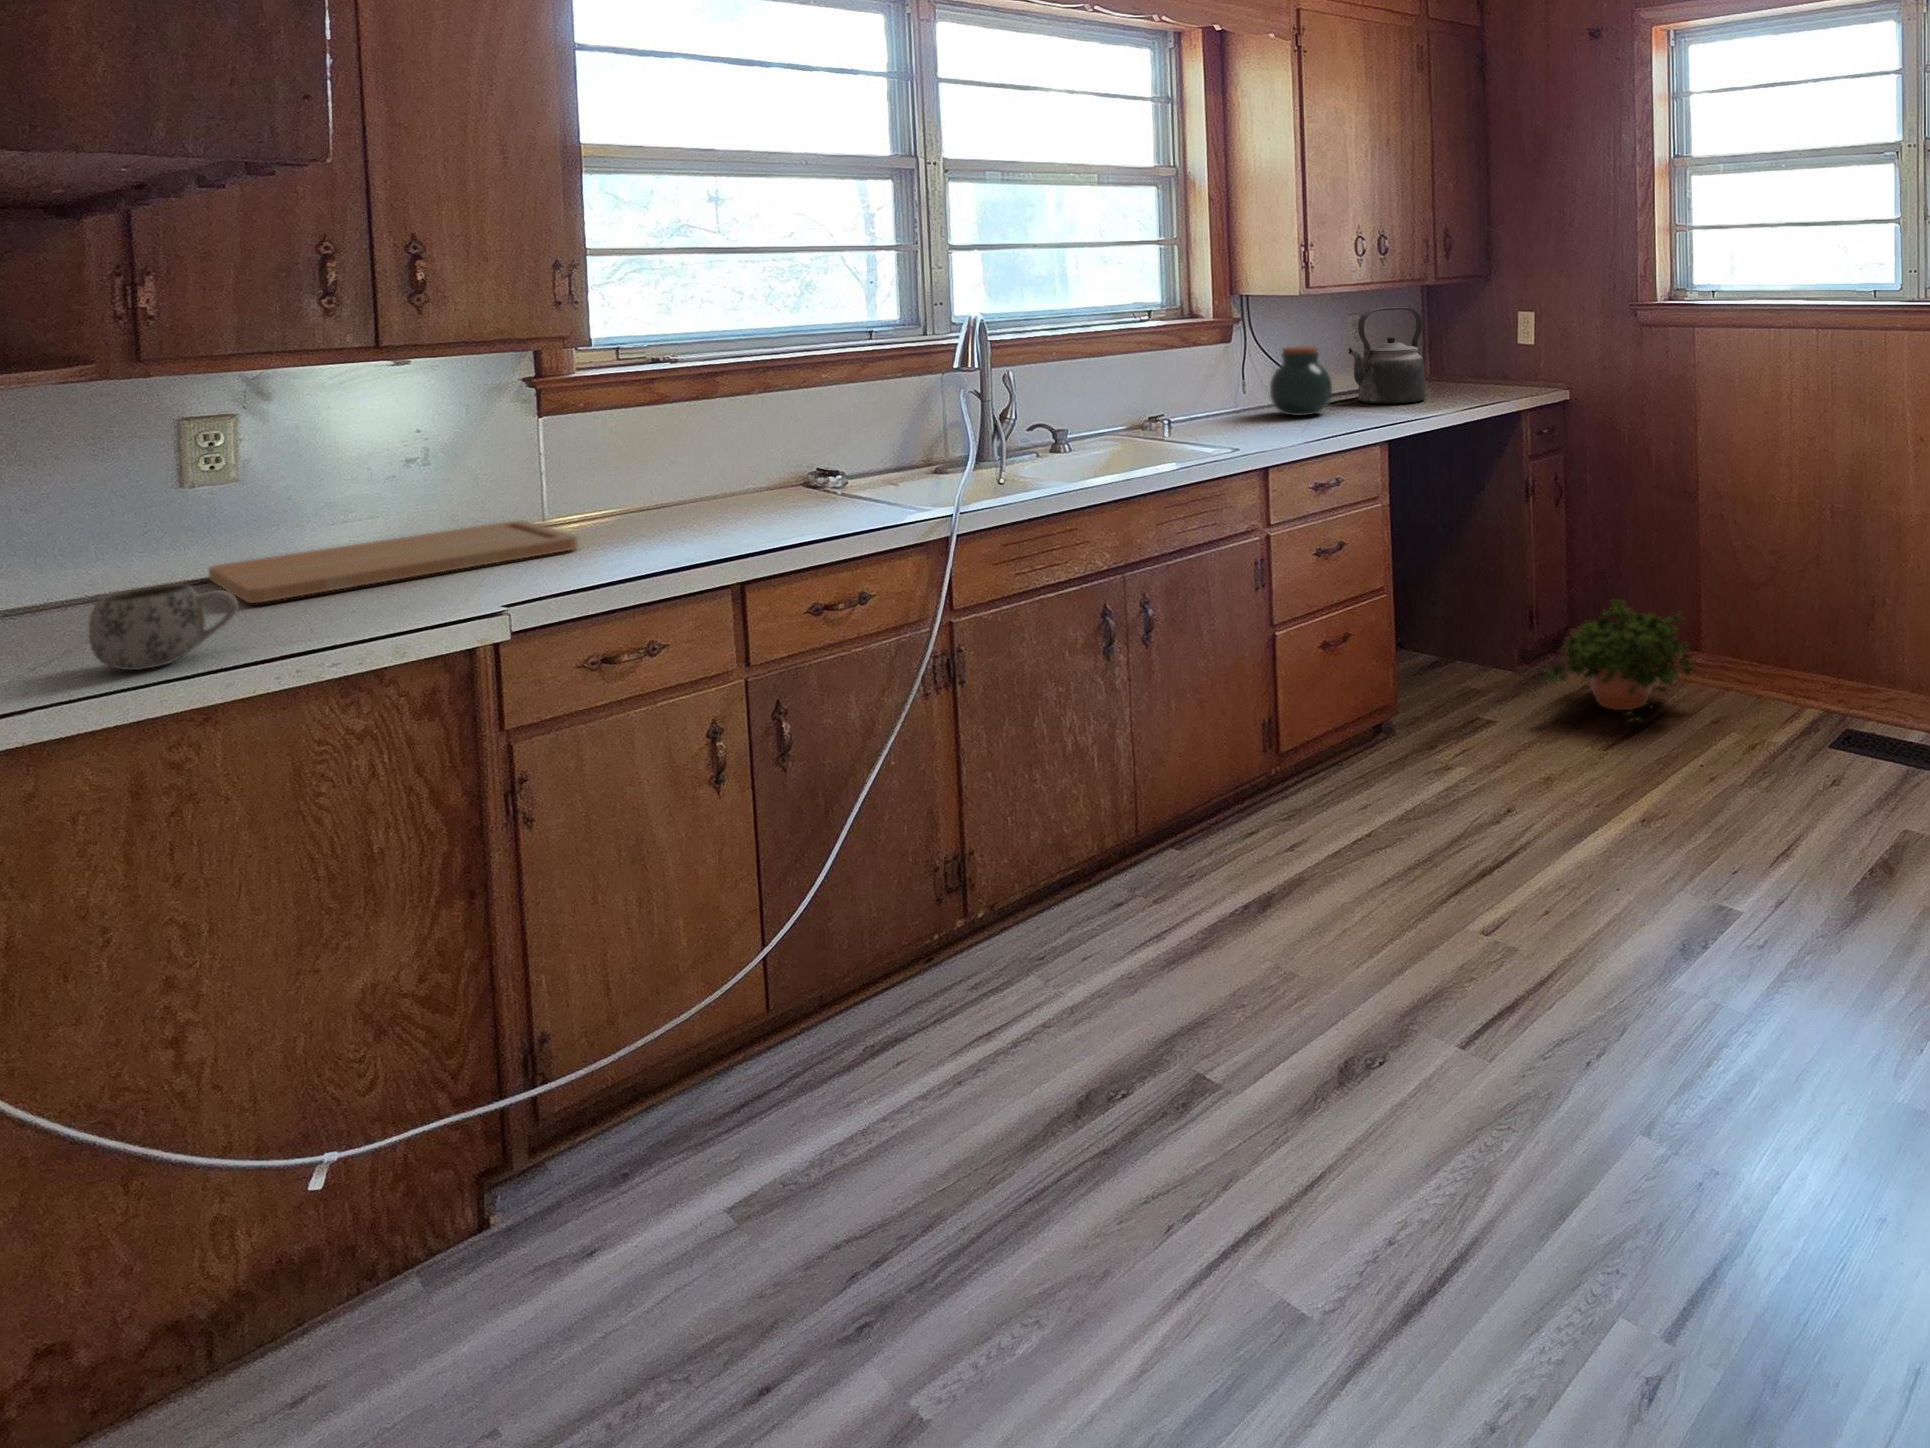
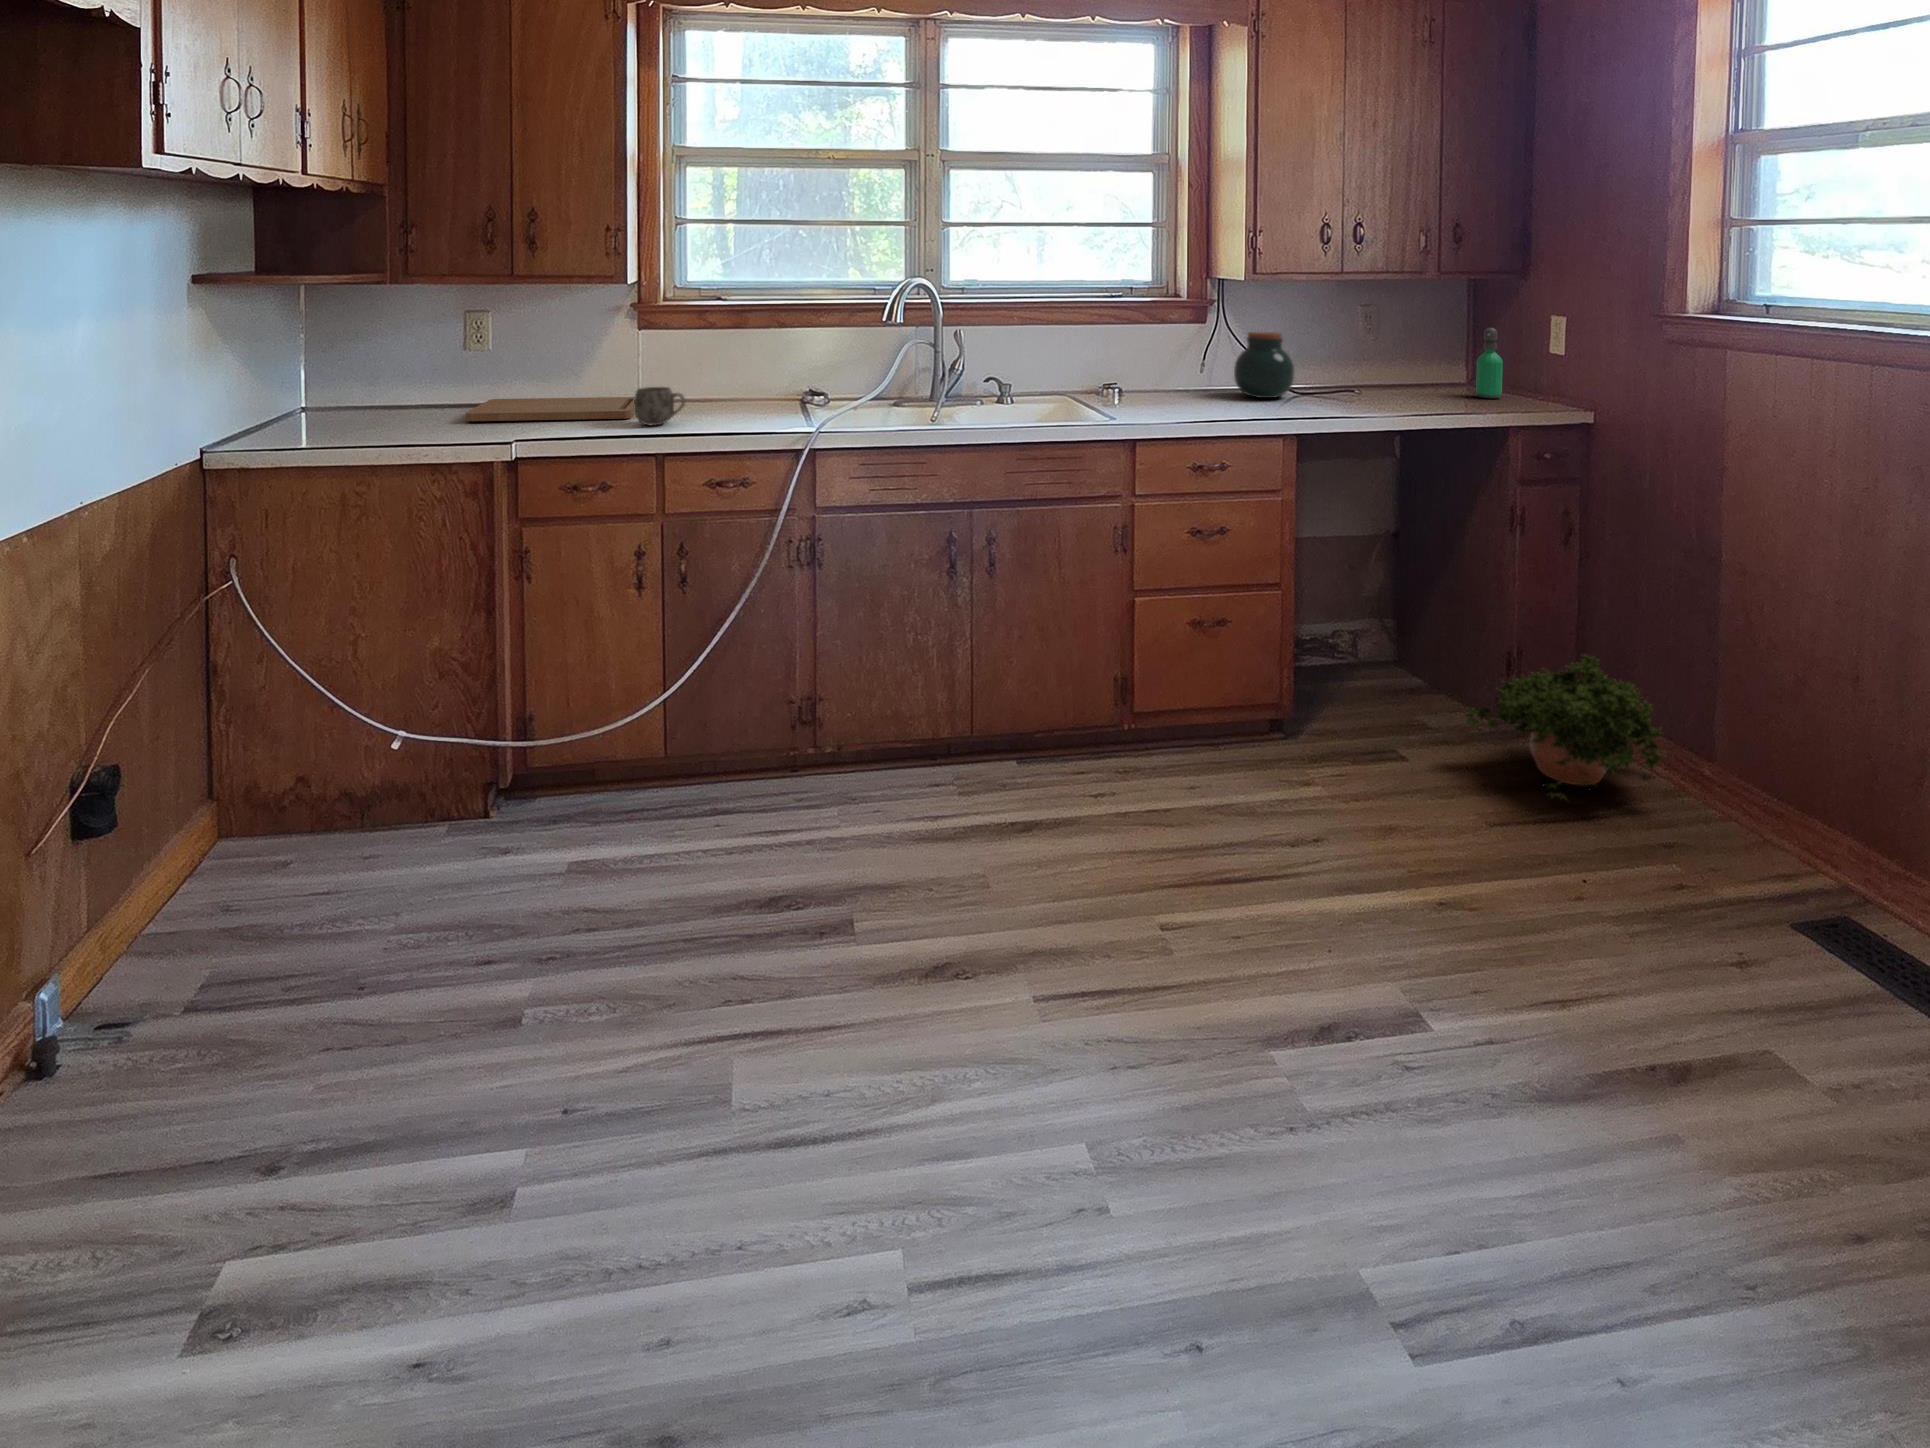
kettle: present [1349,307,1426,404] -> none [1331,301,1423,399]
soap dispenser: none [1463,327,1486,393] -> present [1476,328,1503,398]
mug: present [89,584,239,670] -> present [634,387,685,426]

